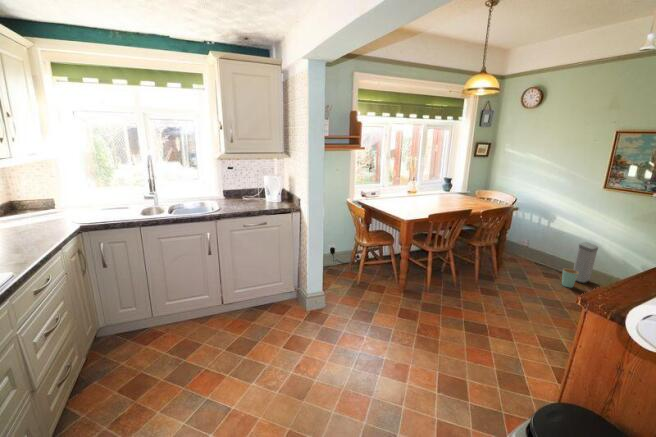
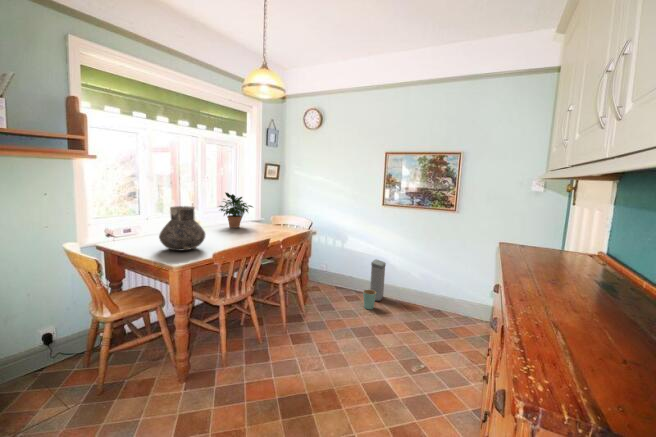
potted plant: none [431,169,462,198] -> present [219,193,252,228]
vase: none [395,181,424,211] -> present [159,206,205,250]

